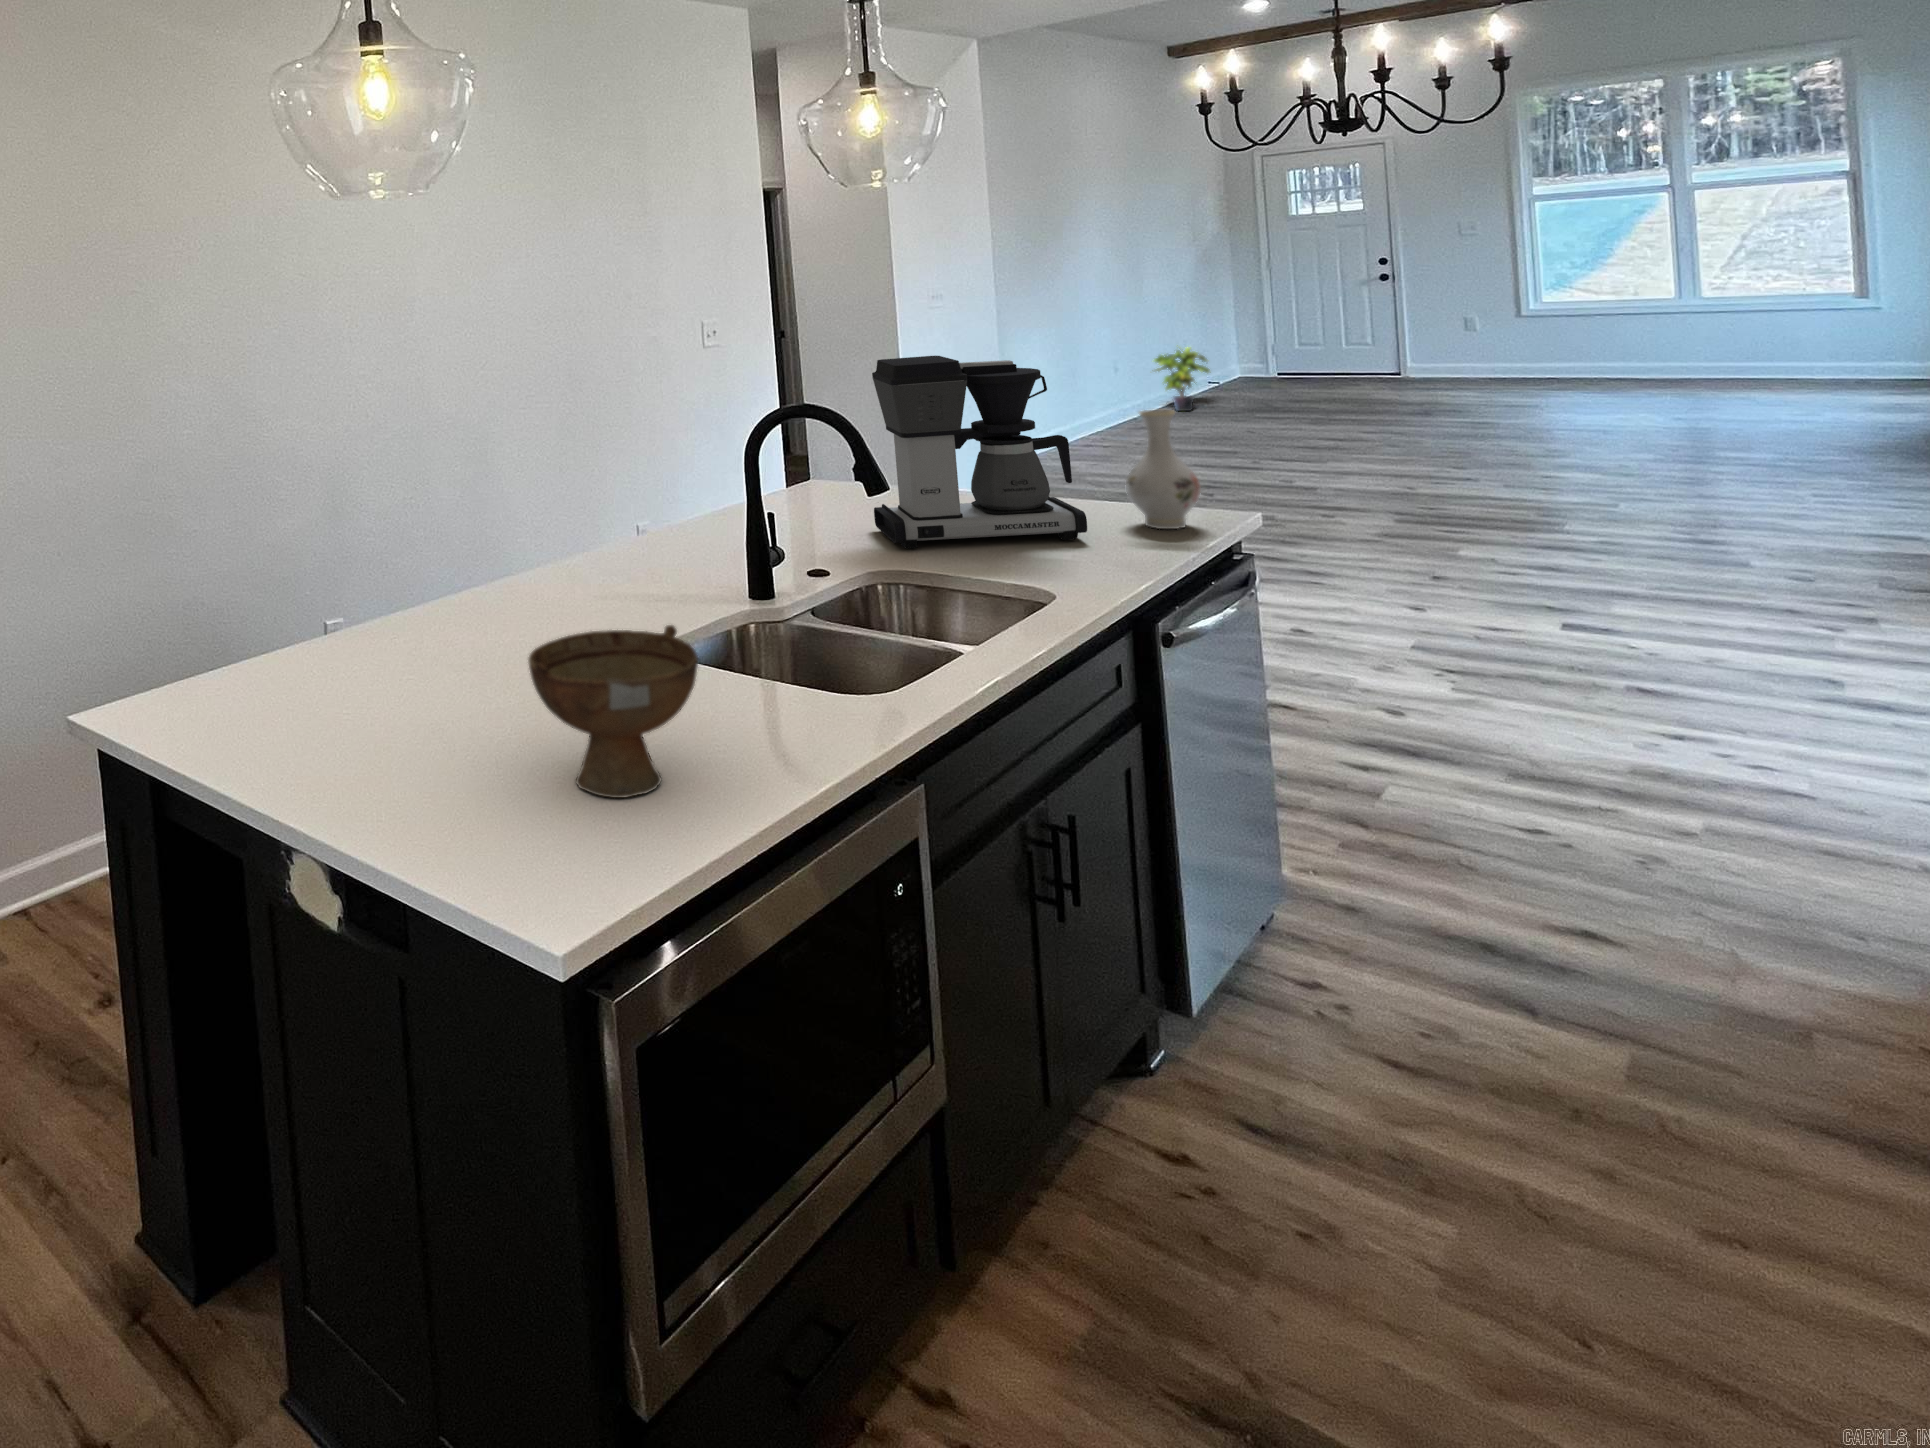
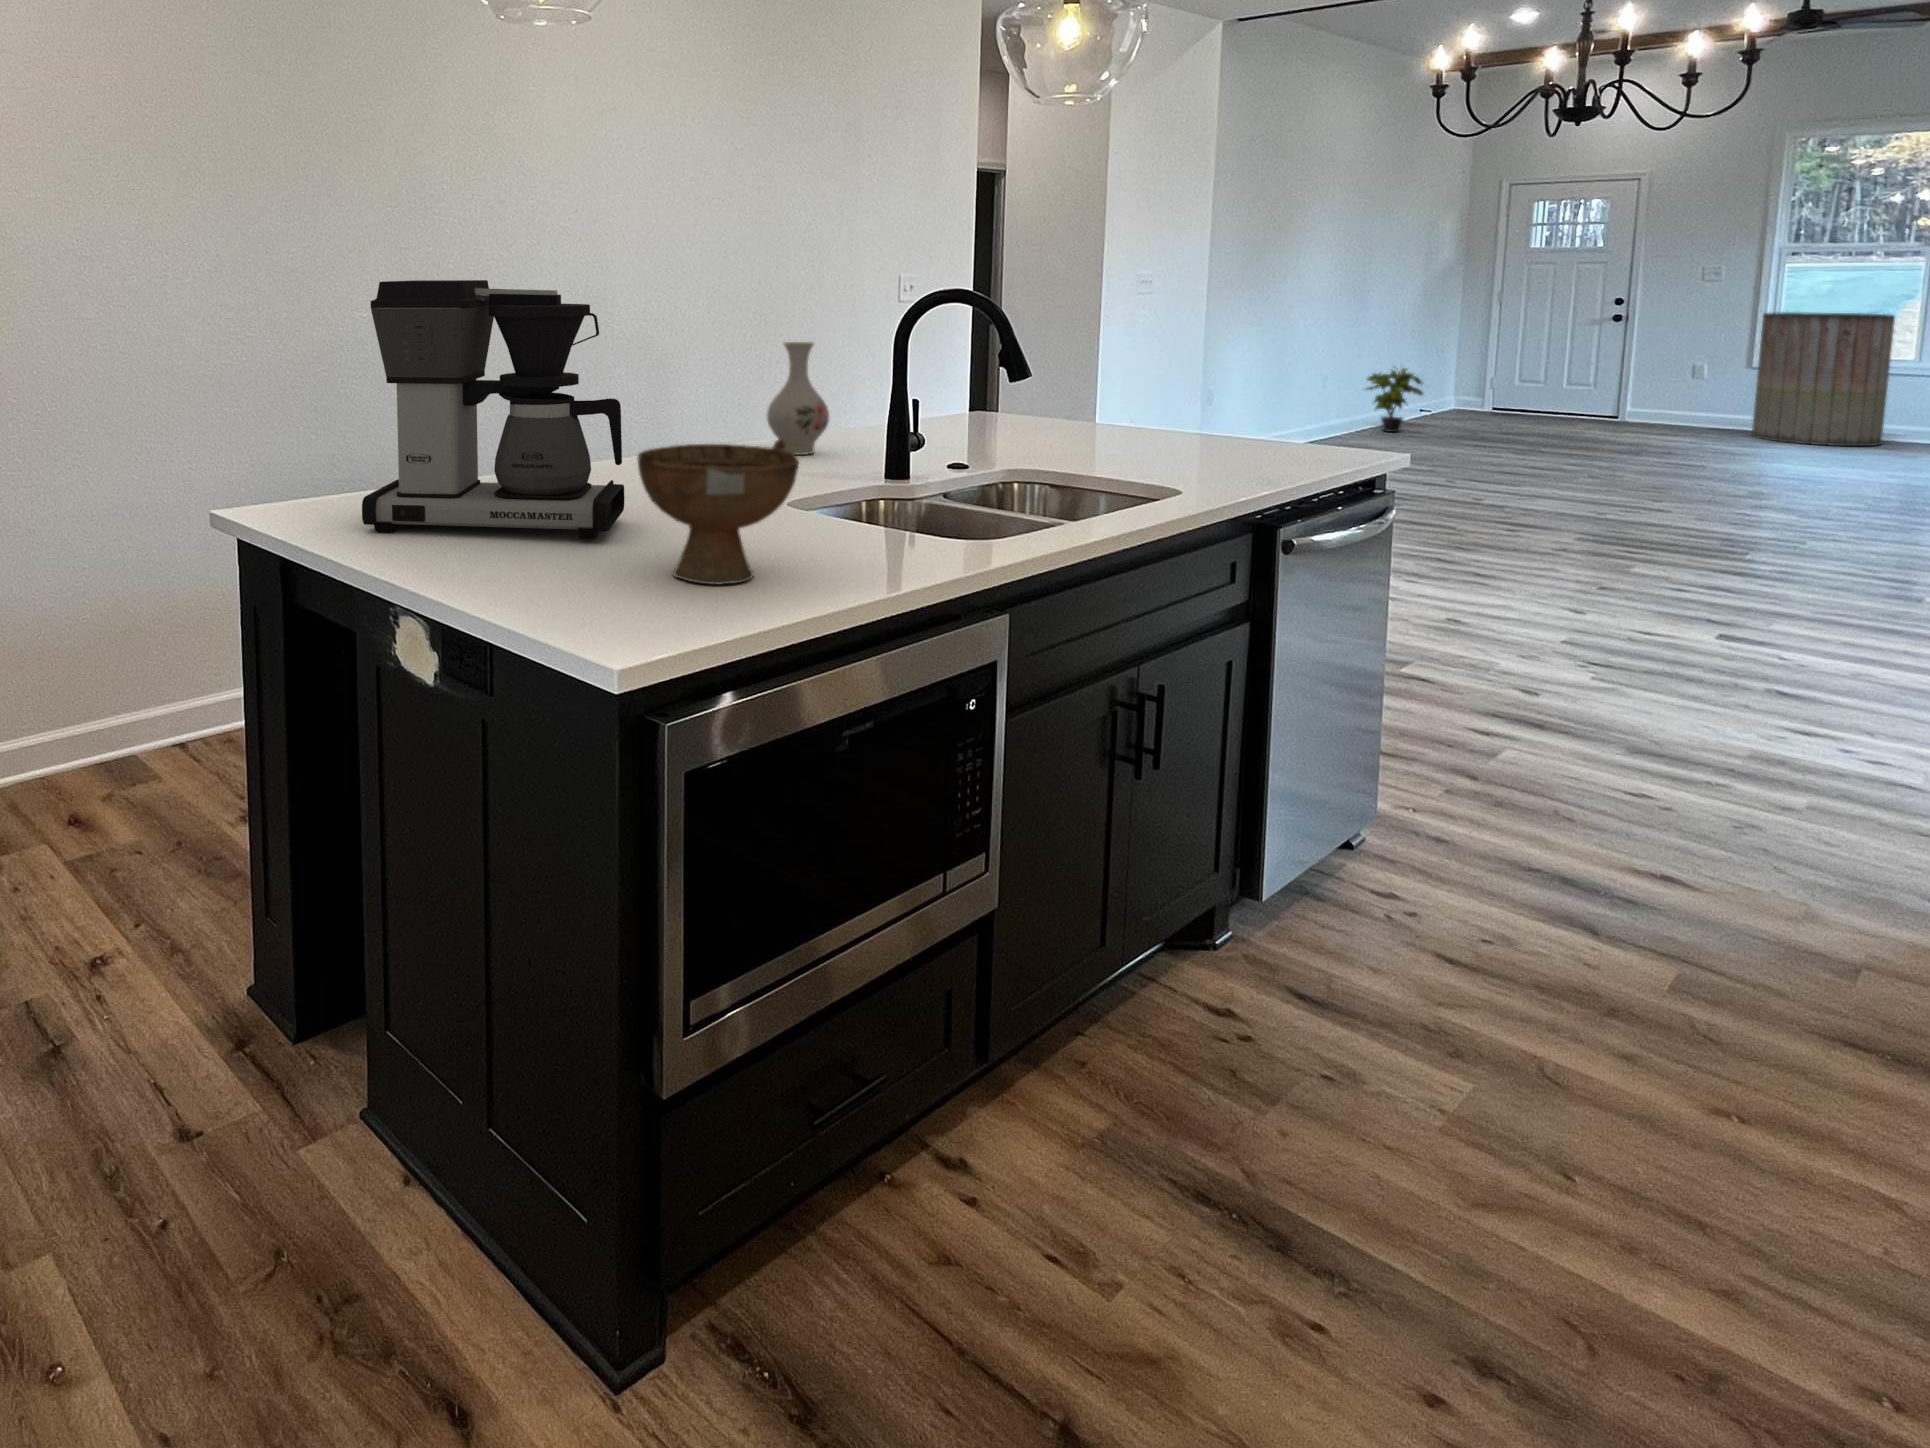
trash can: none [1521,259,1656,391] -> present [1752,312,1895,446]
coffee maker: present [872,356,1087,548] -> present [362,280,624,540]
vase: present [1126,410,1201,529] -> present [767,342,829,455]

